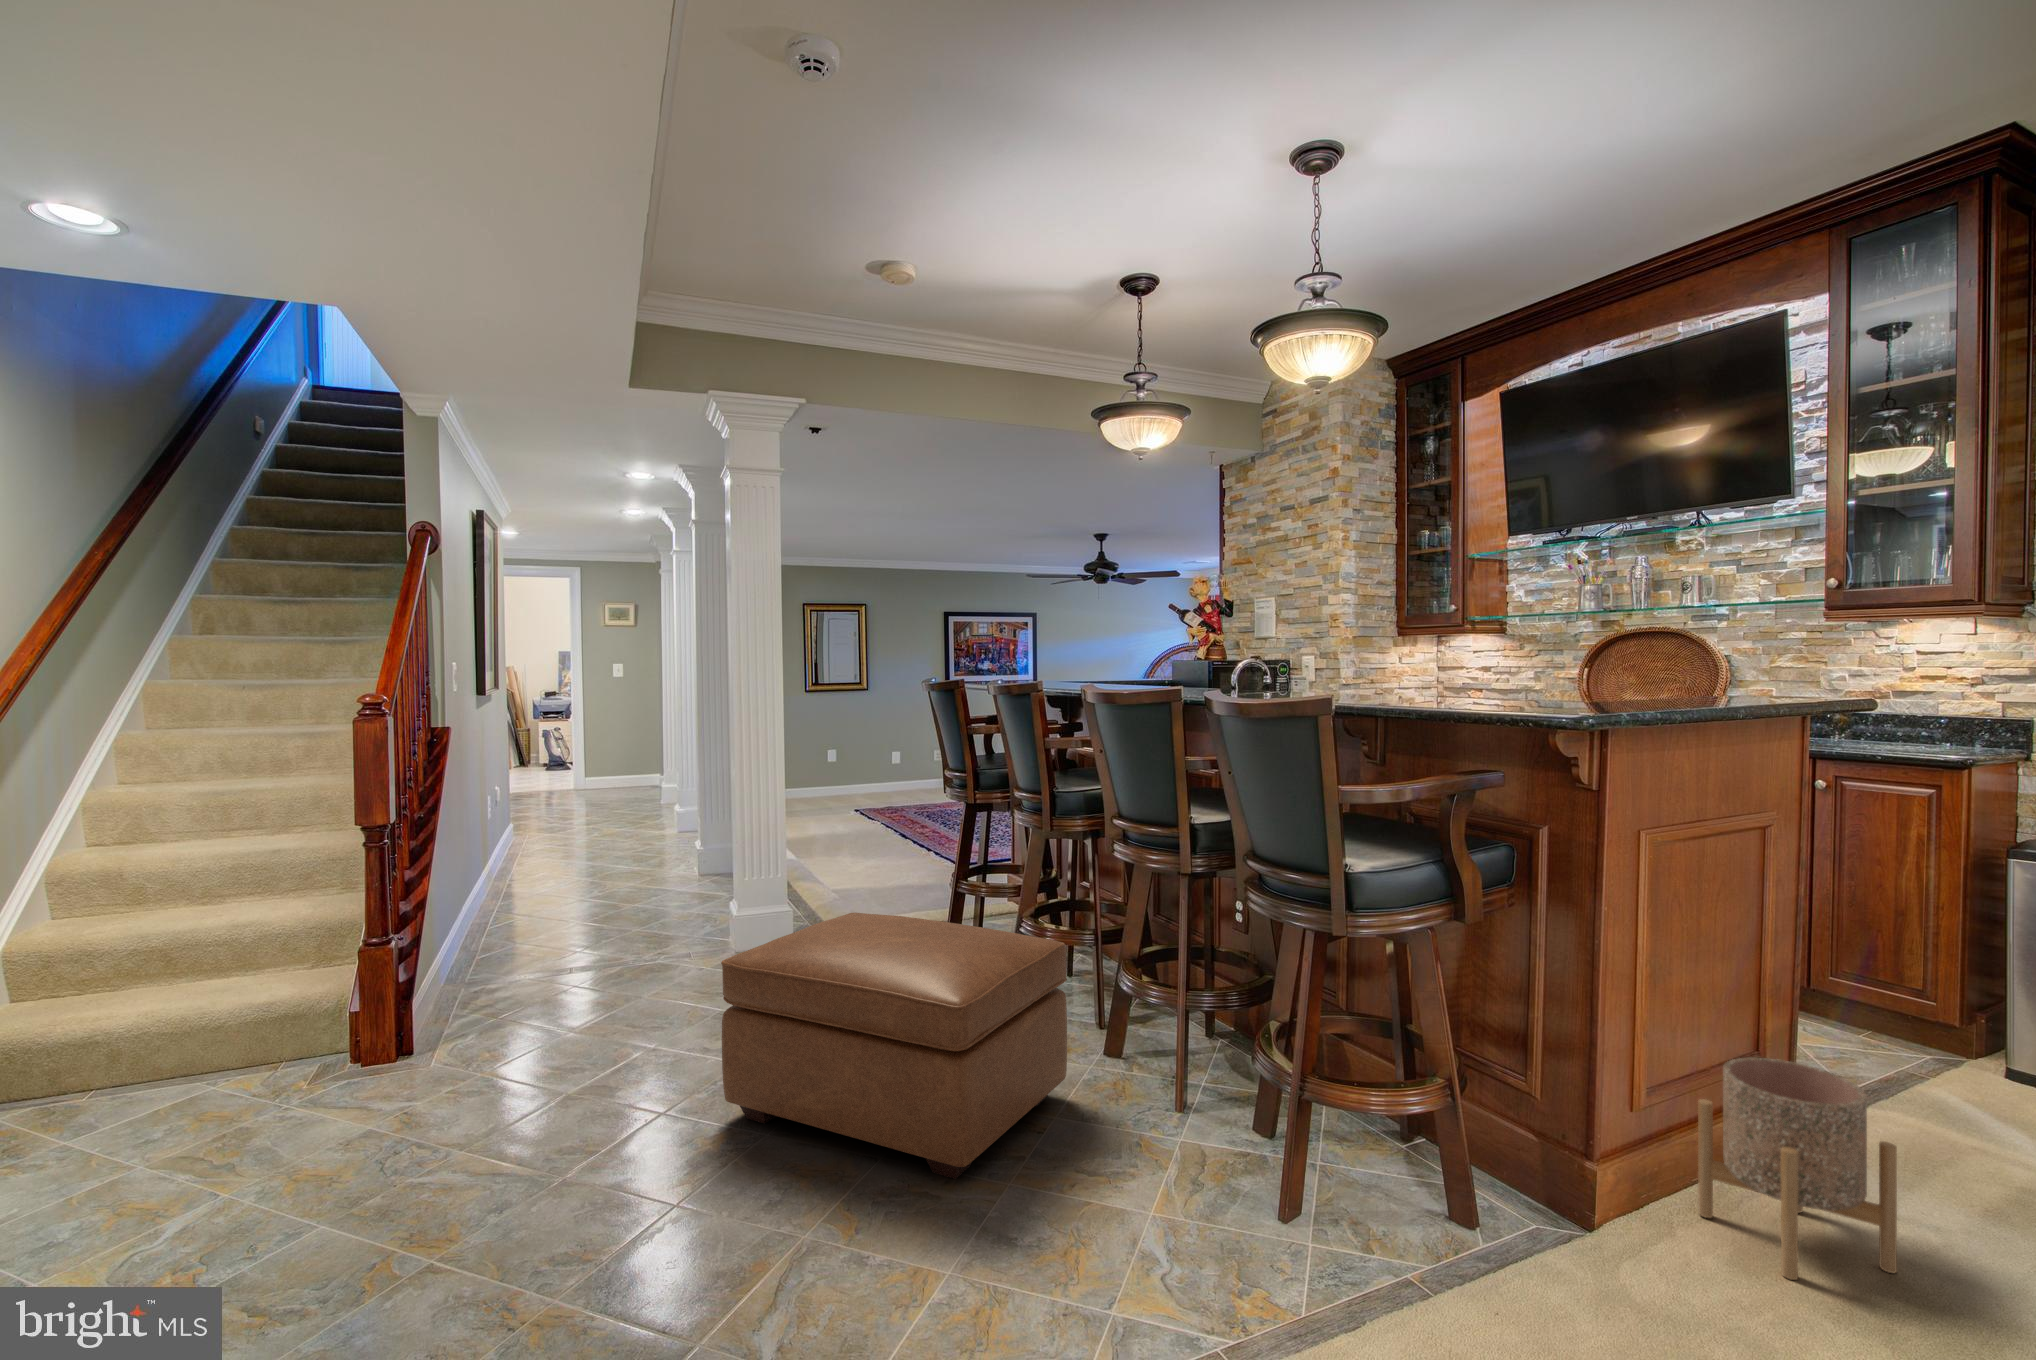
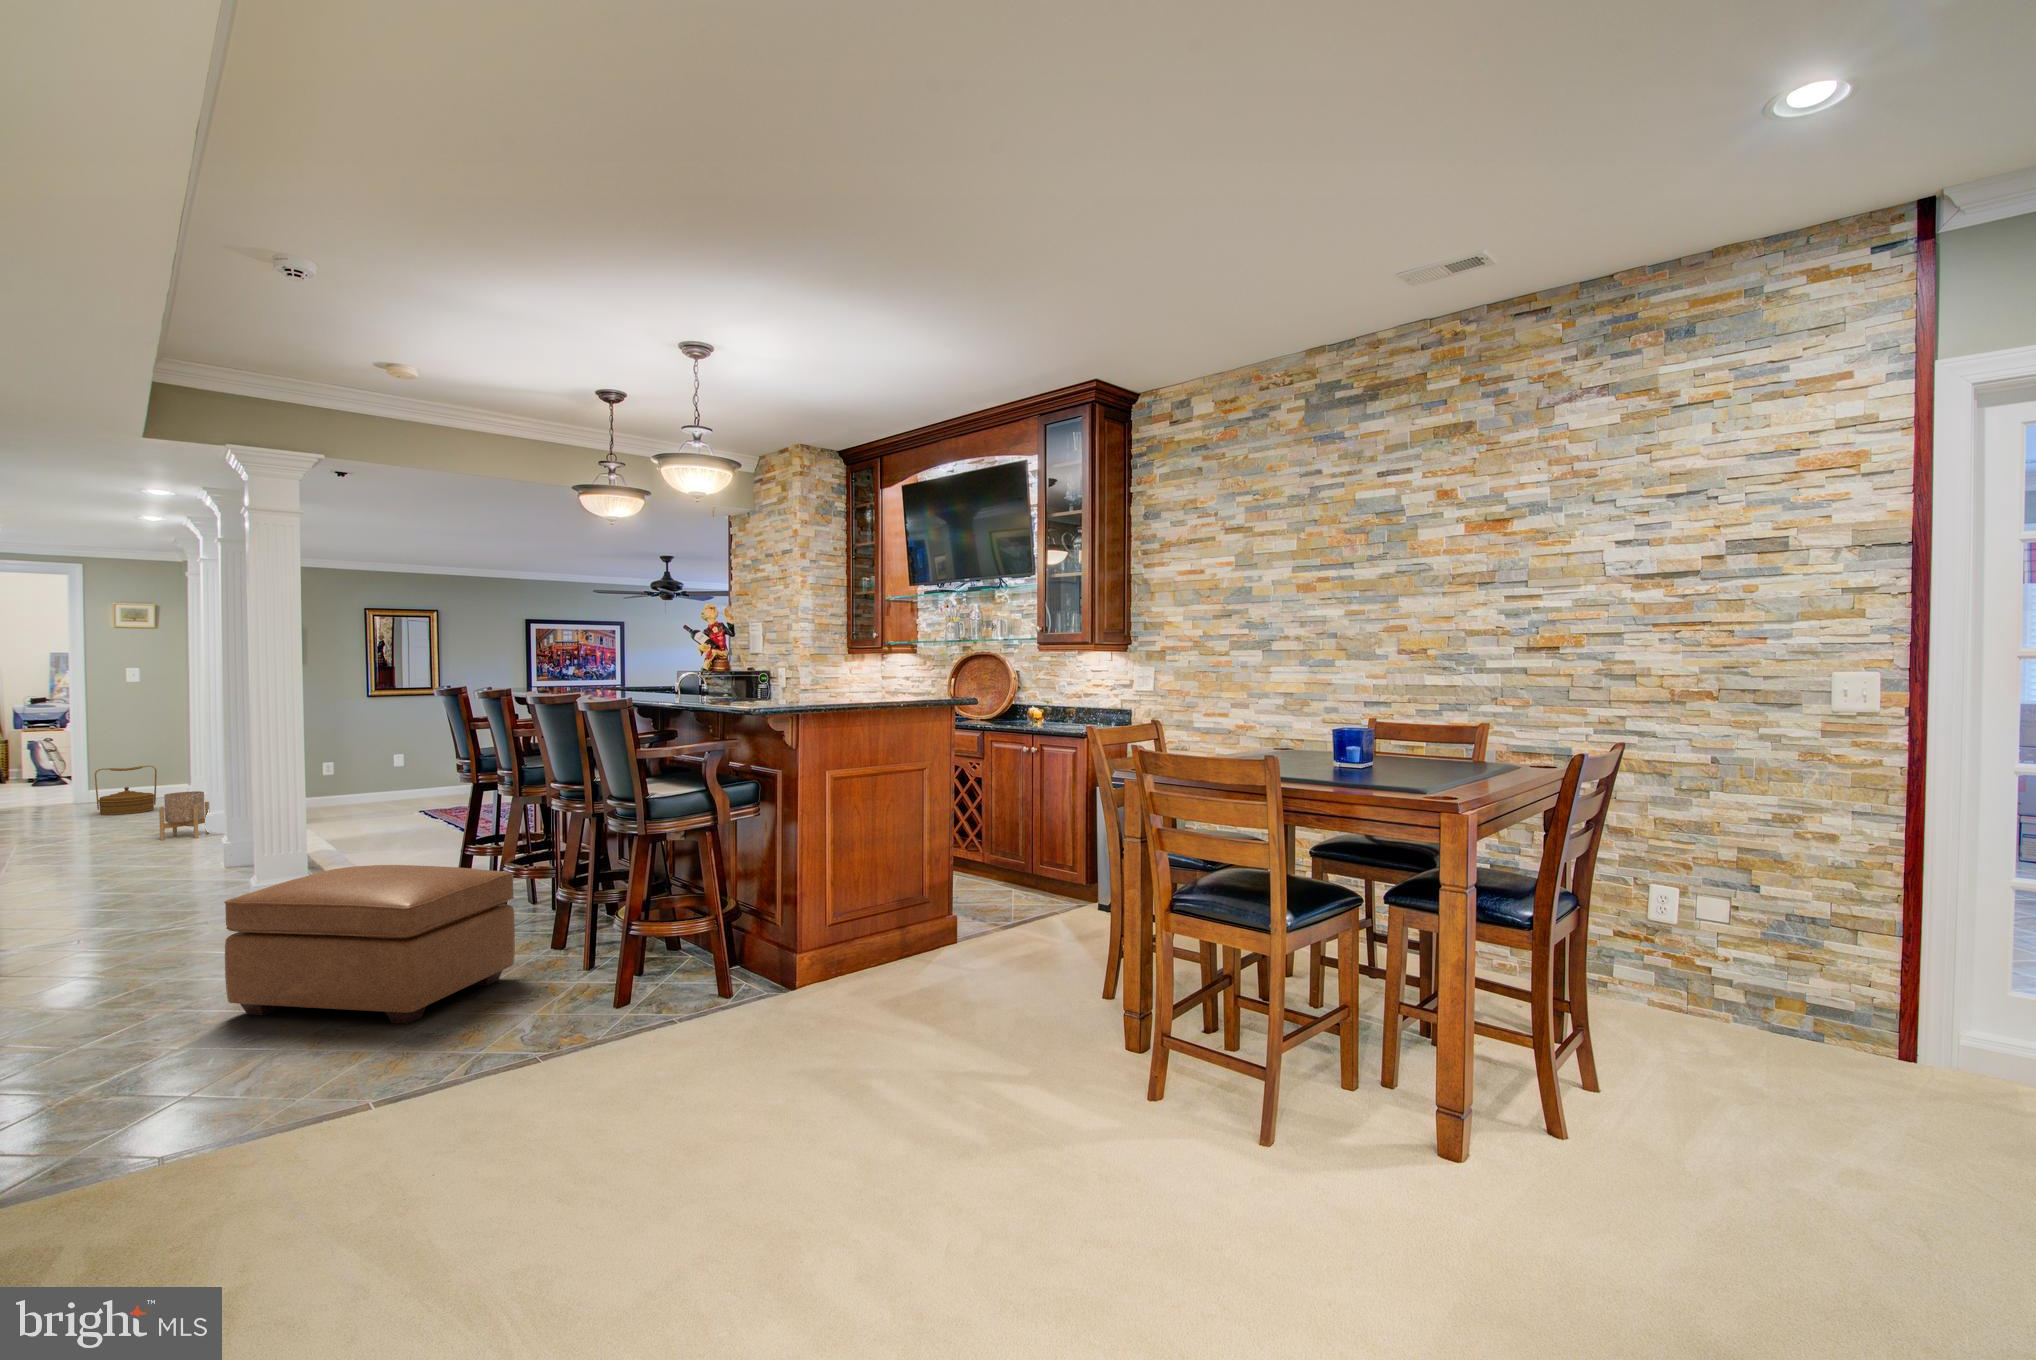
woven basket: none [590,755,637,800] -> present [95,766,157,815]
planter: present [1698,1058,1897,1280] -> present [159,791,210,840]

